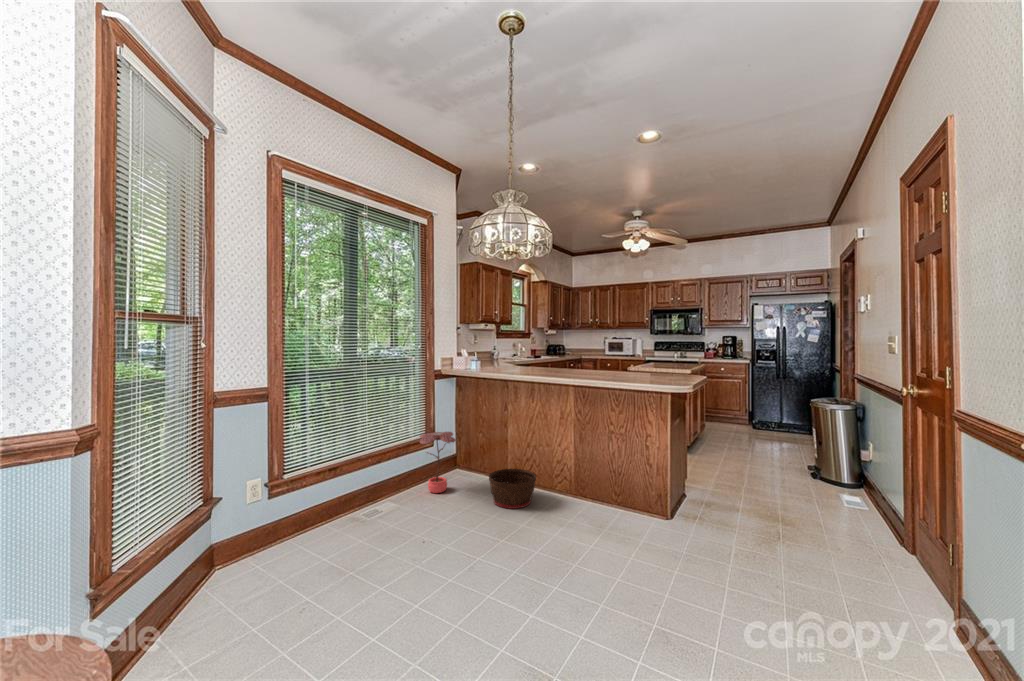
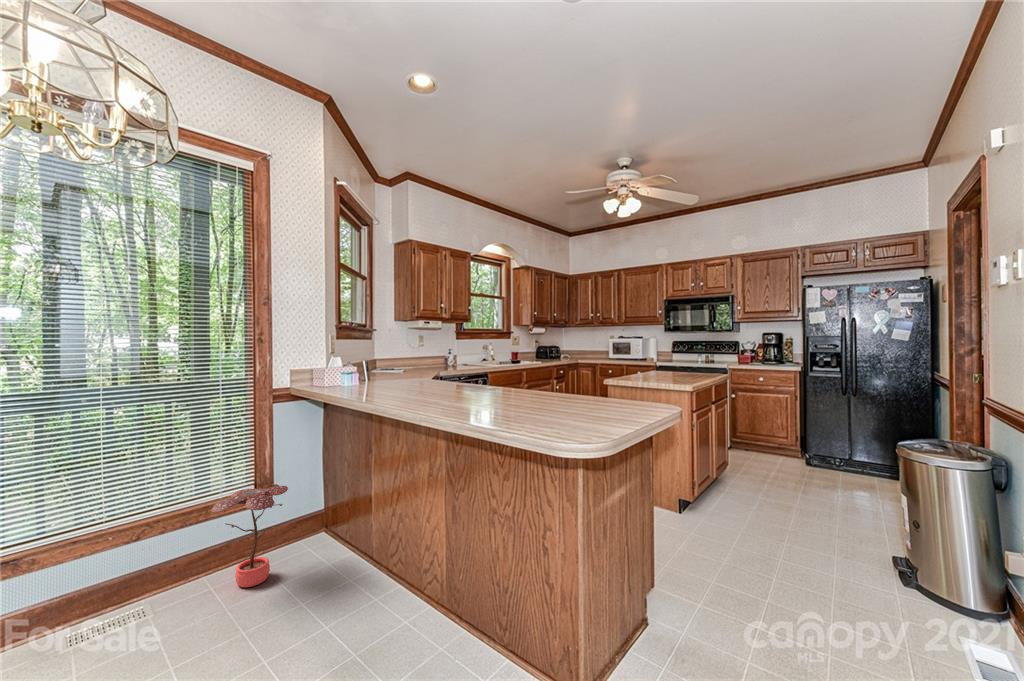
basket: present [489,469,536,509] -> none [293,554,380,639]

